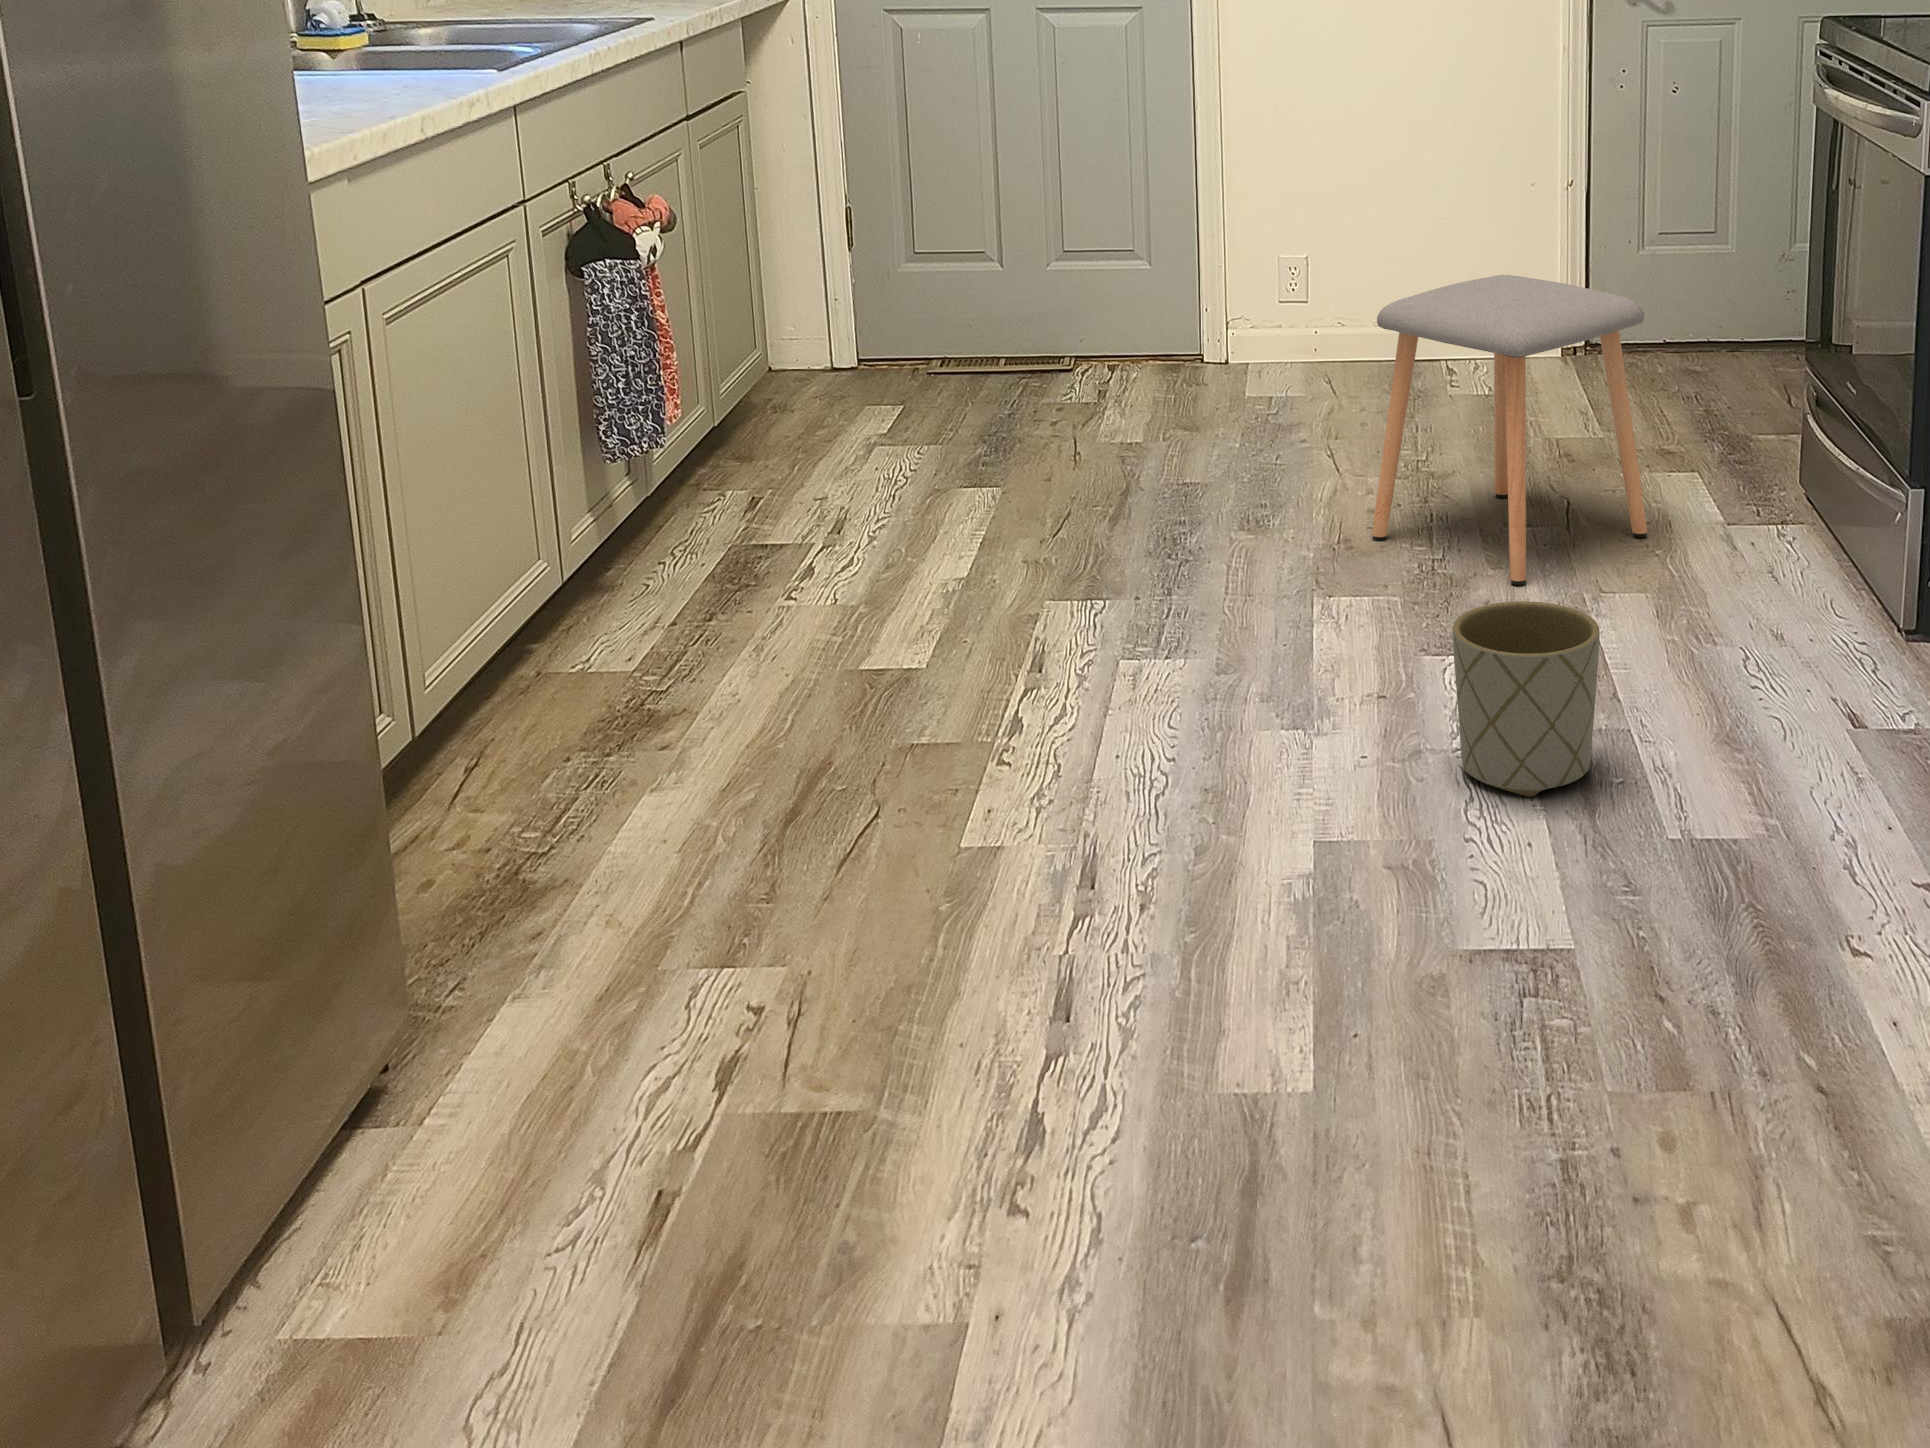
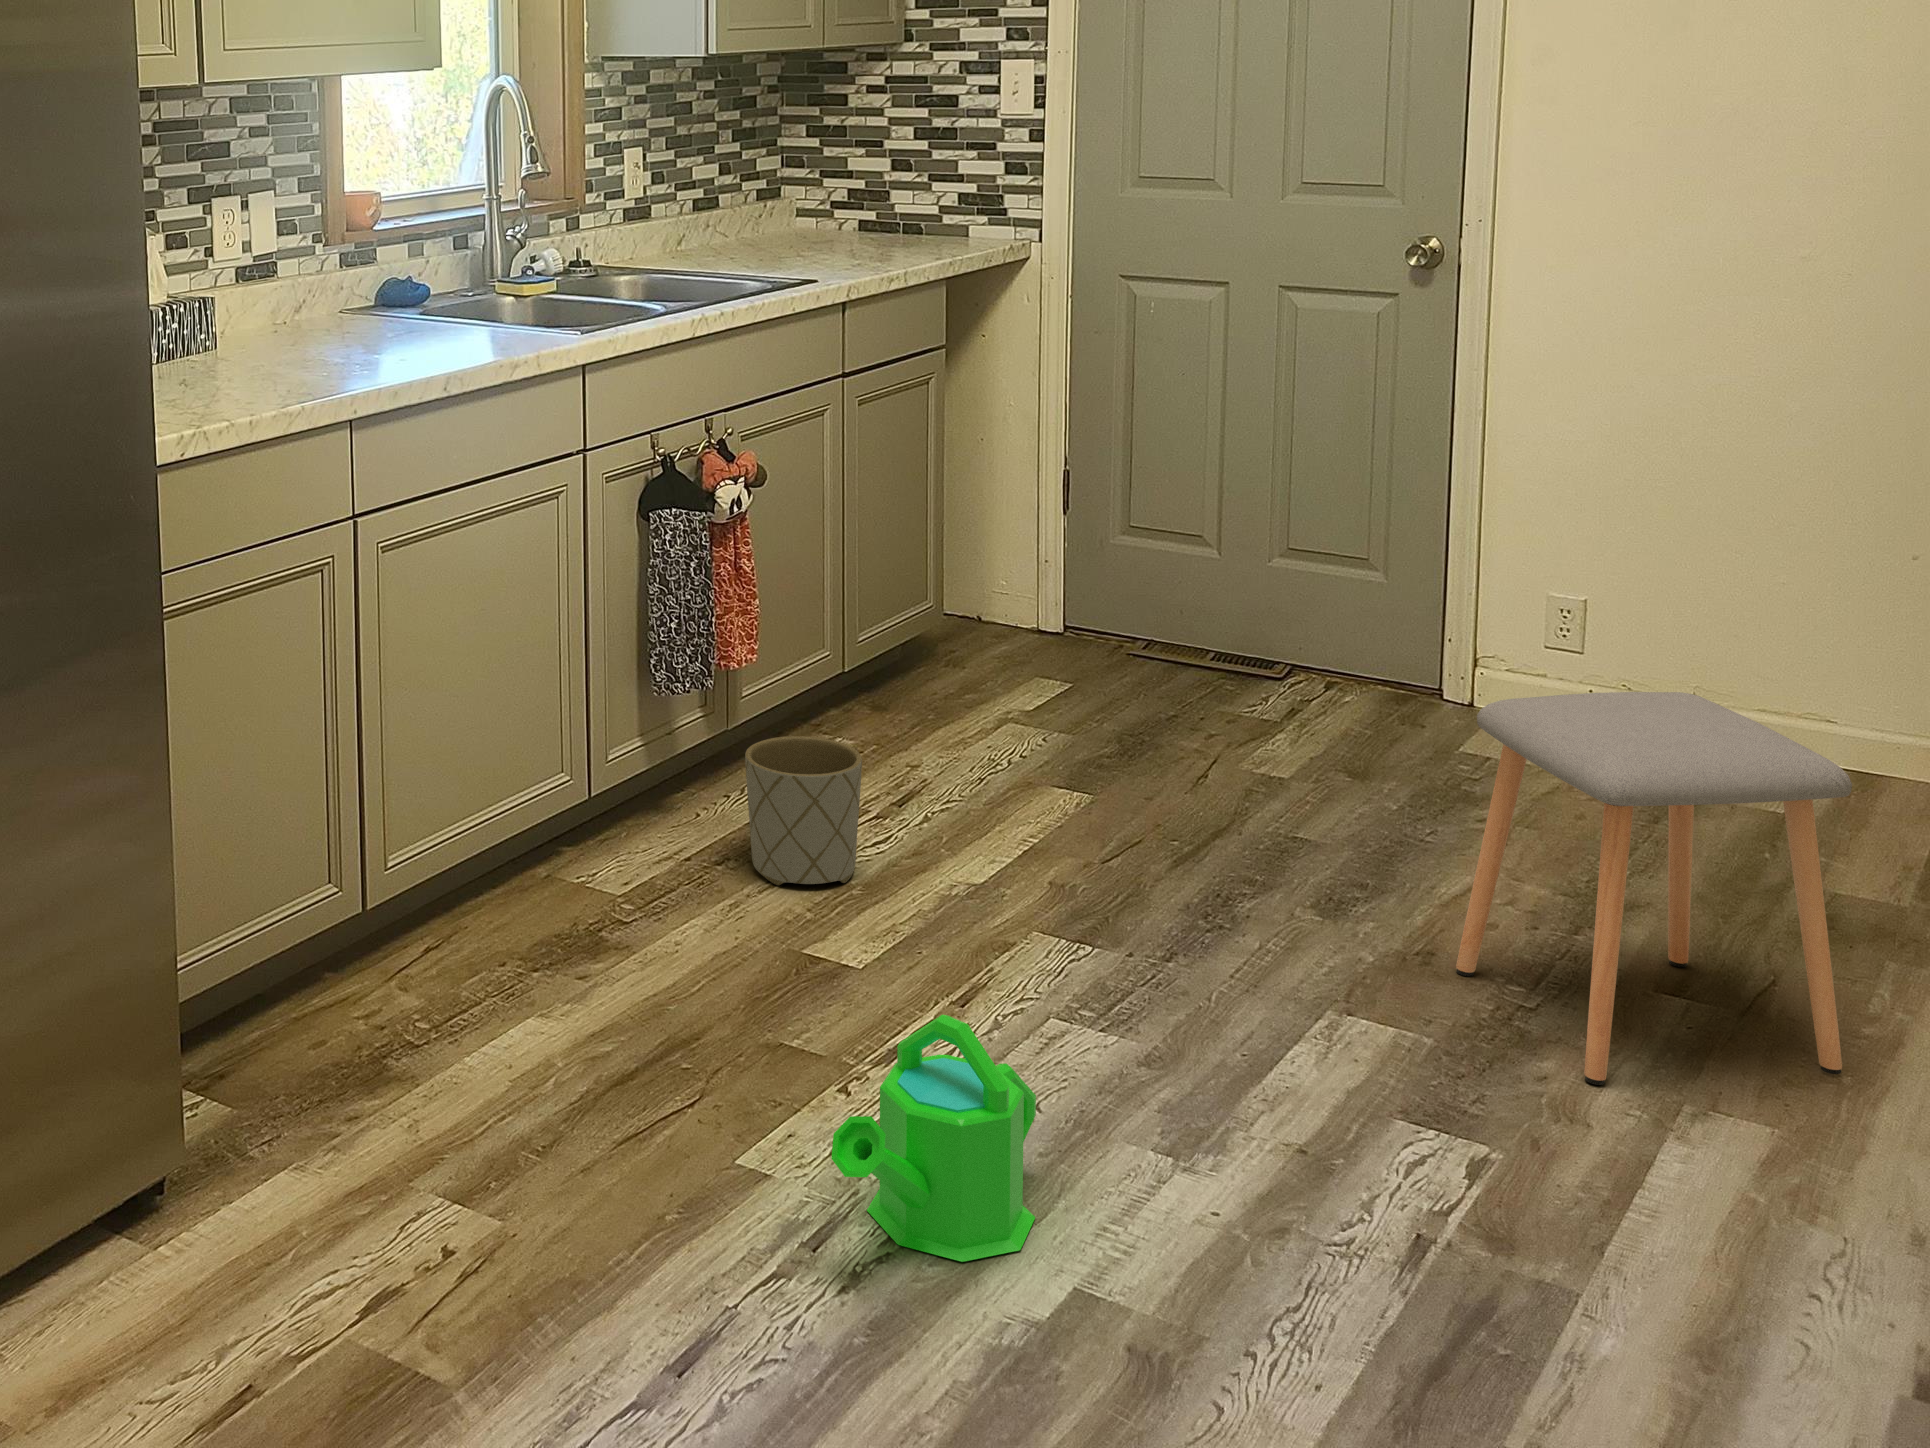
planter: present [1453,601,1600,796] -> present [745,736,862,885]
watering can: none [1099,634,1250,854] -> present [831,1015,1036,1262]

